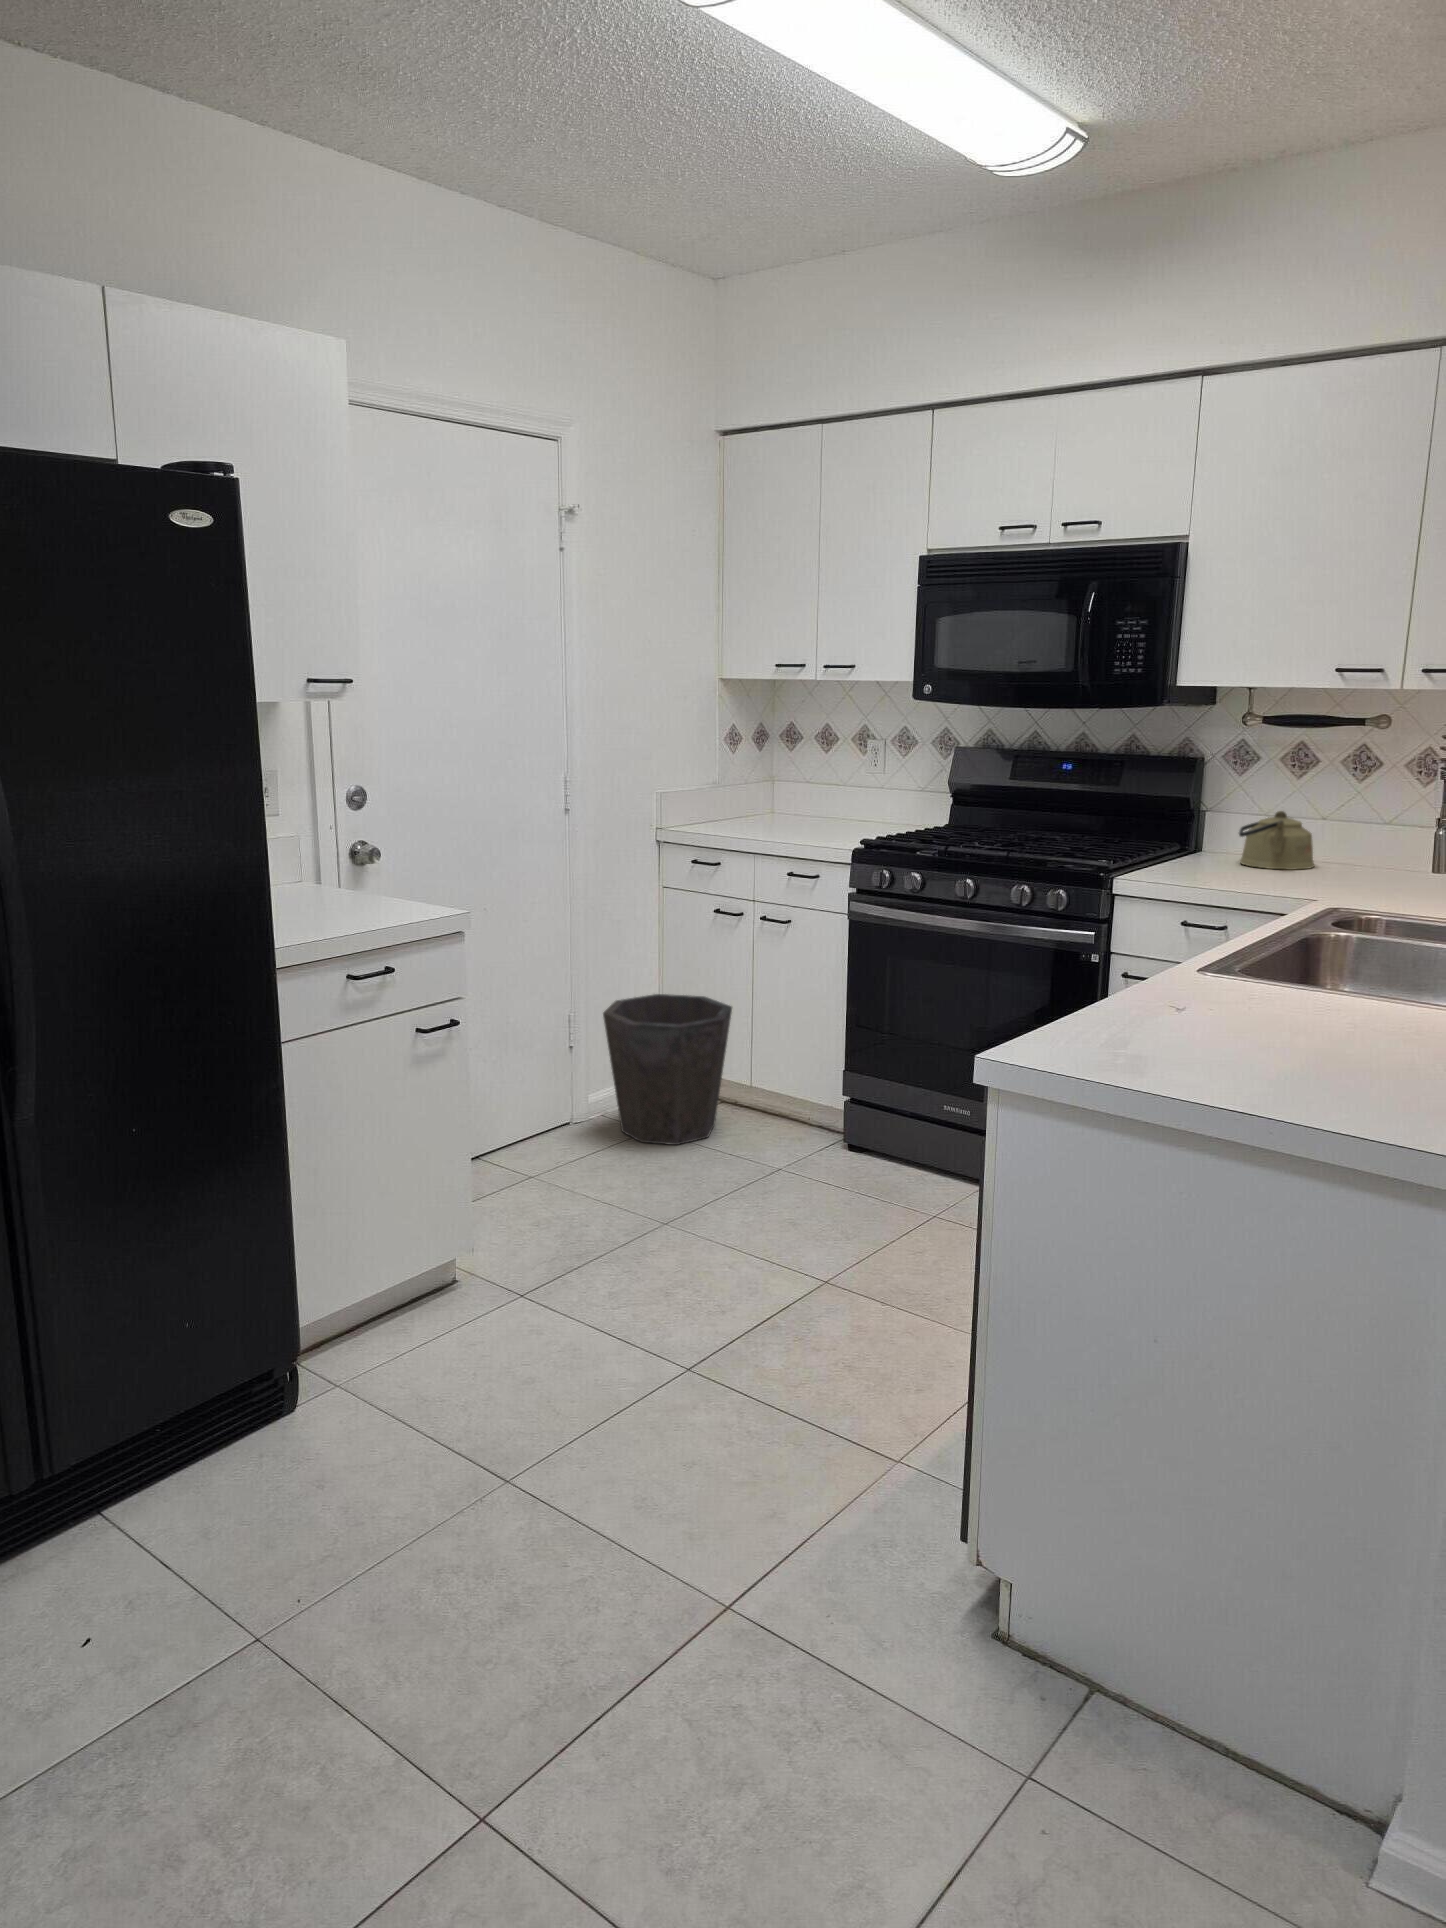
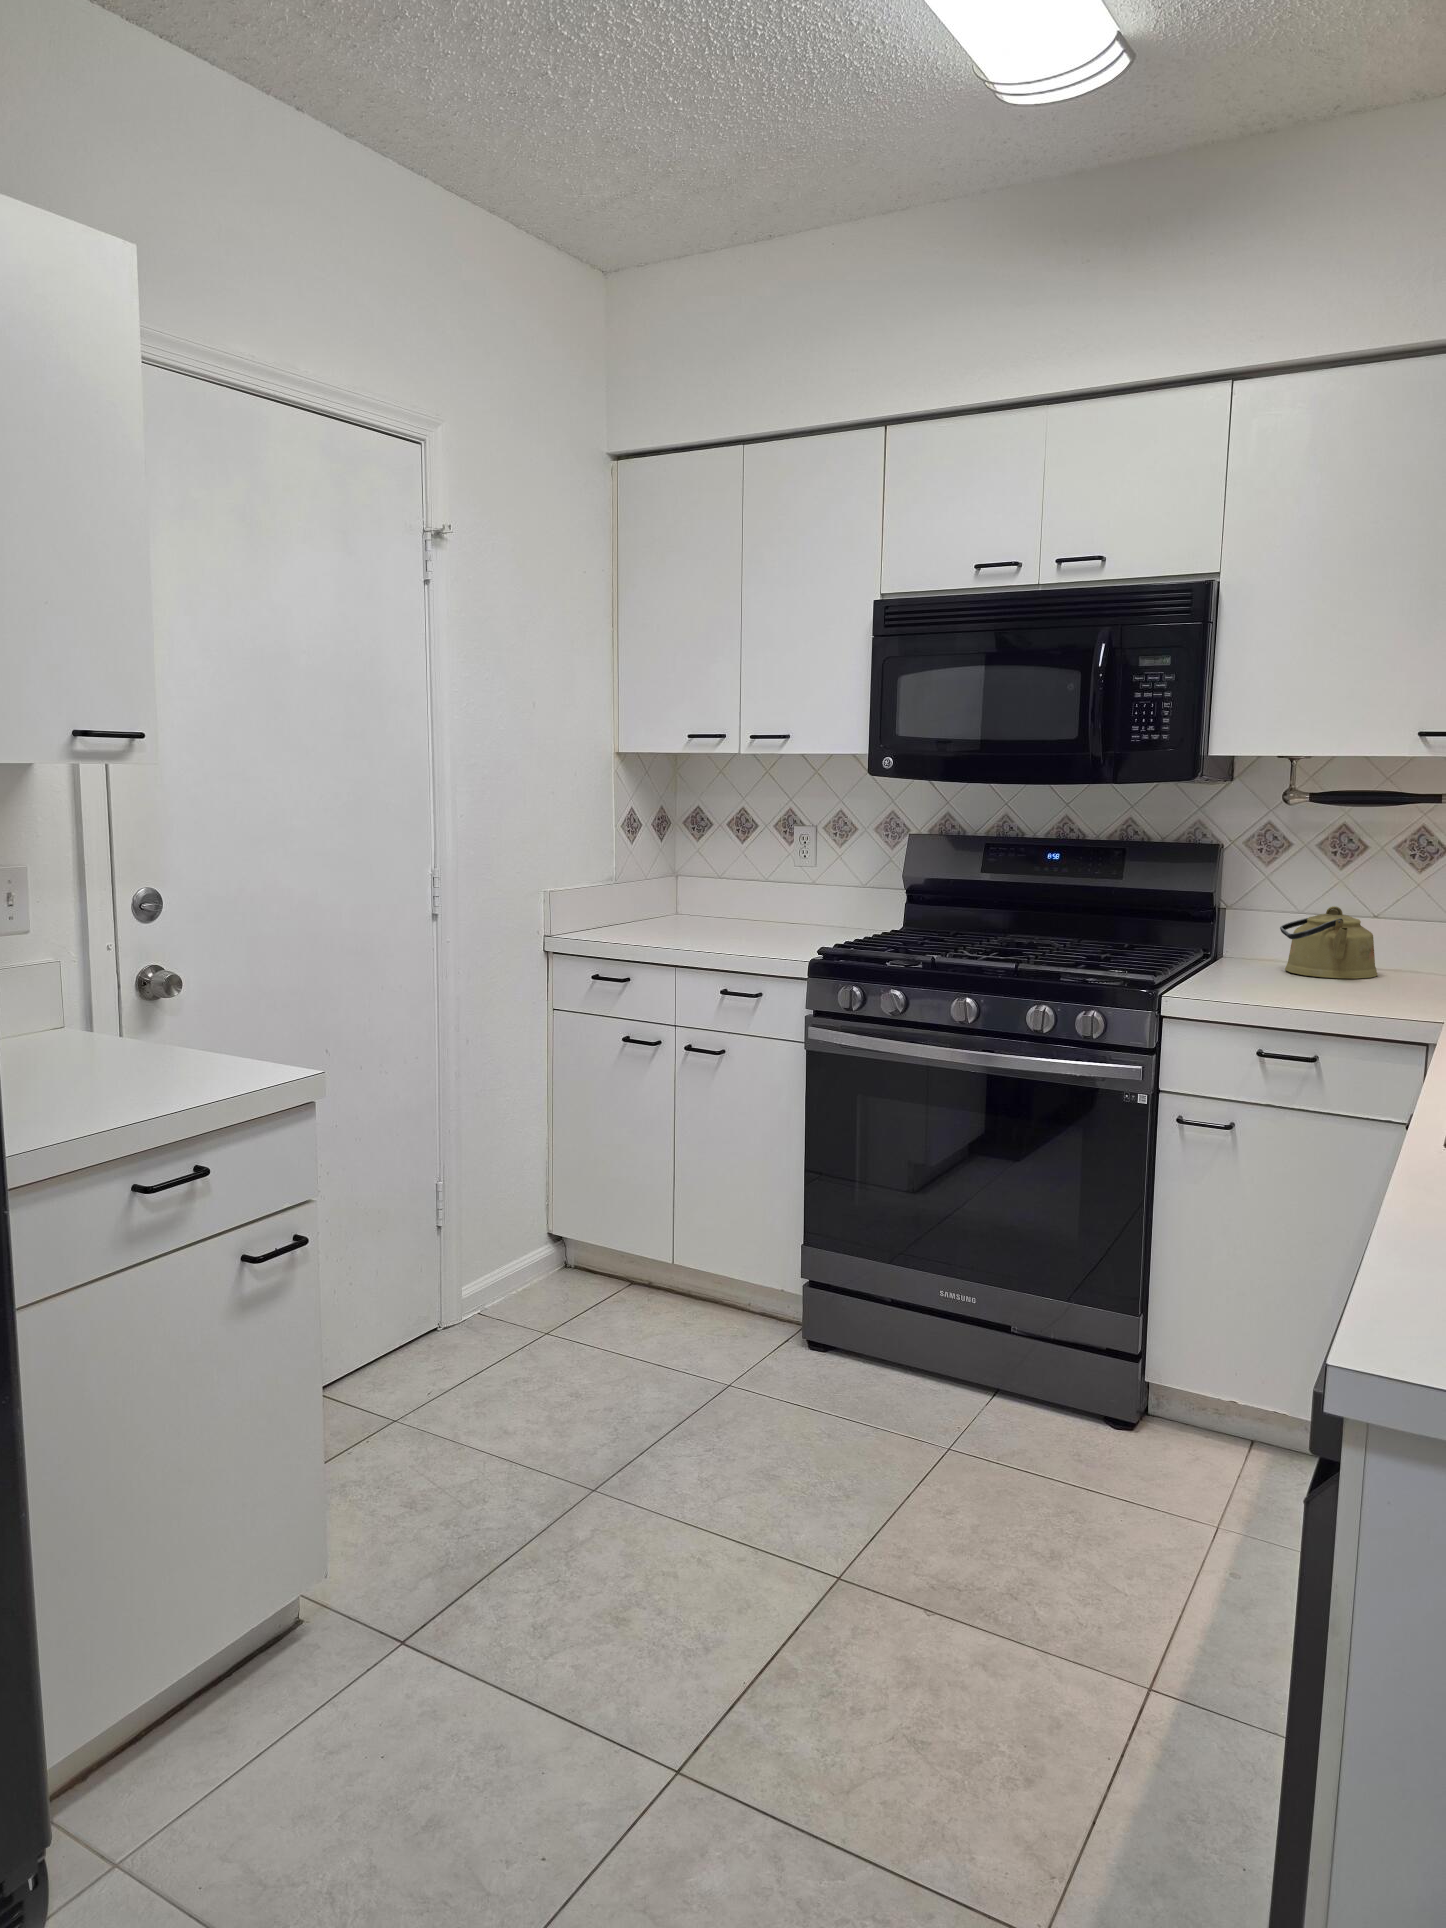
waste bin: present [603,994,732,1145] -> none [483,1150,650,1353]

